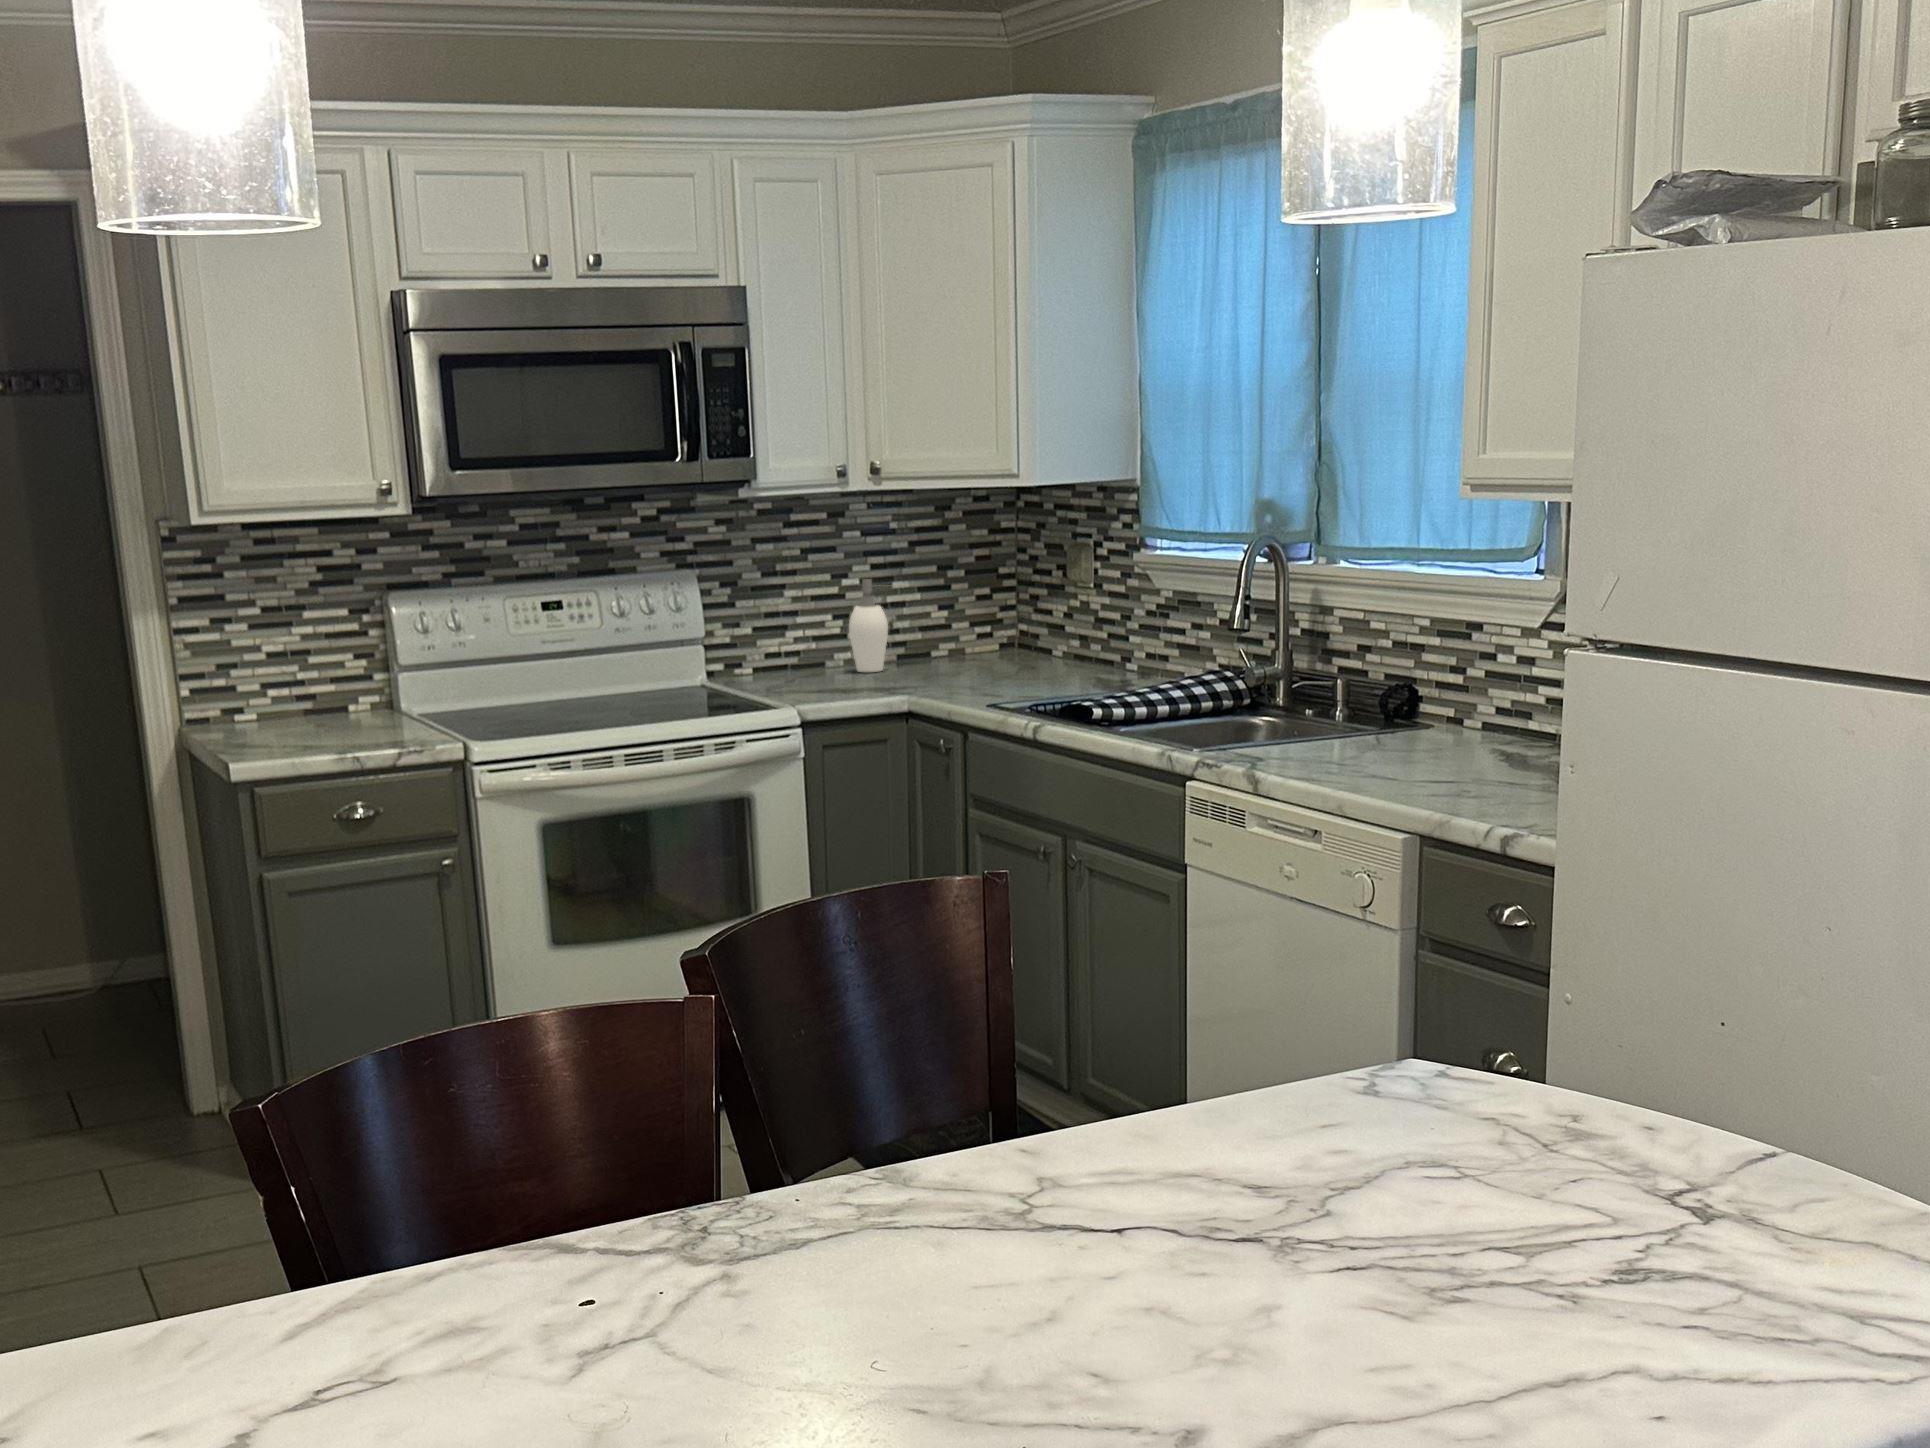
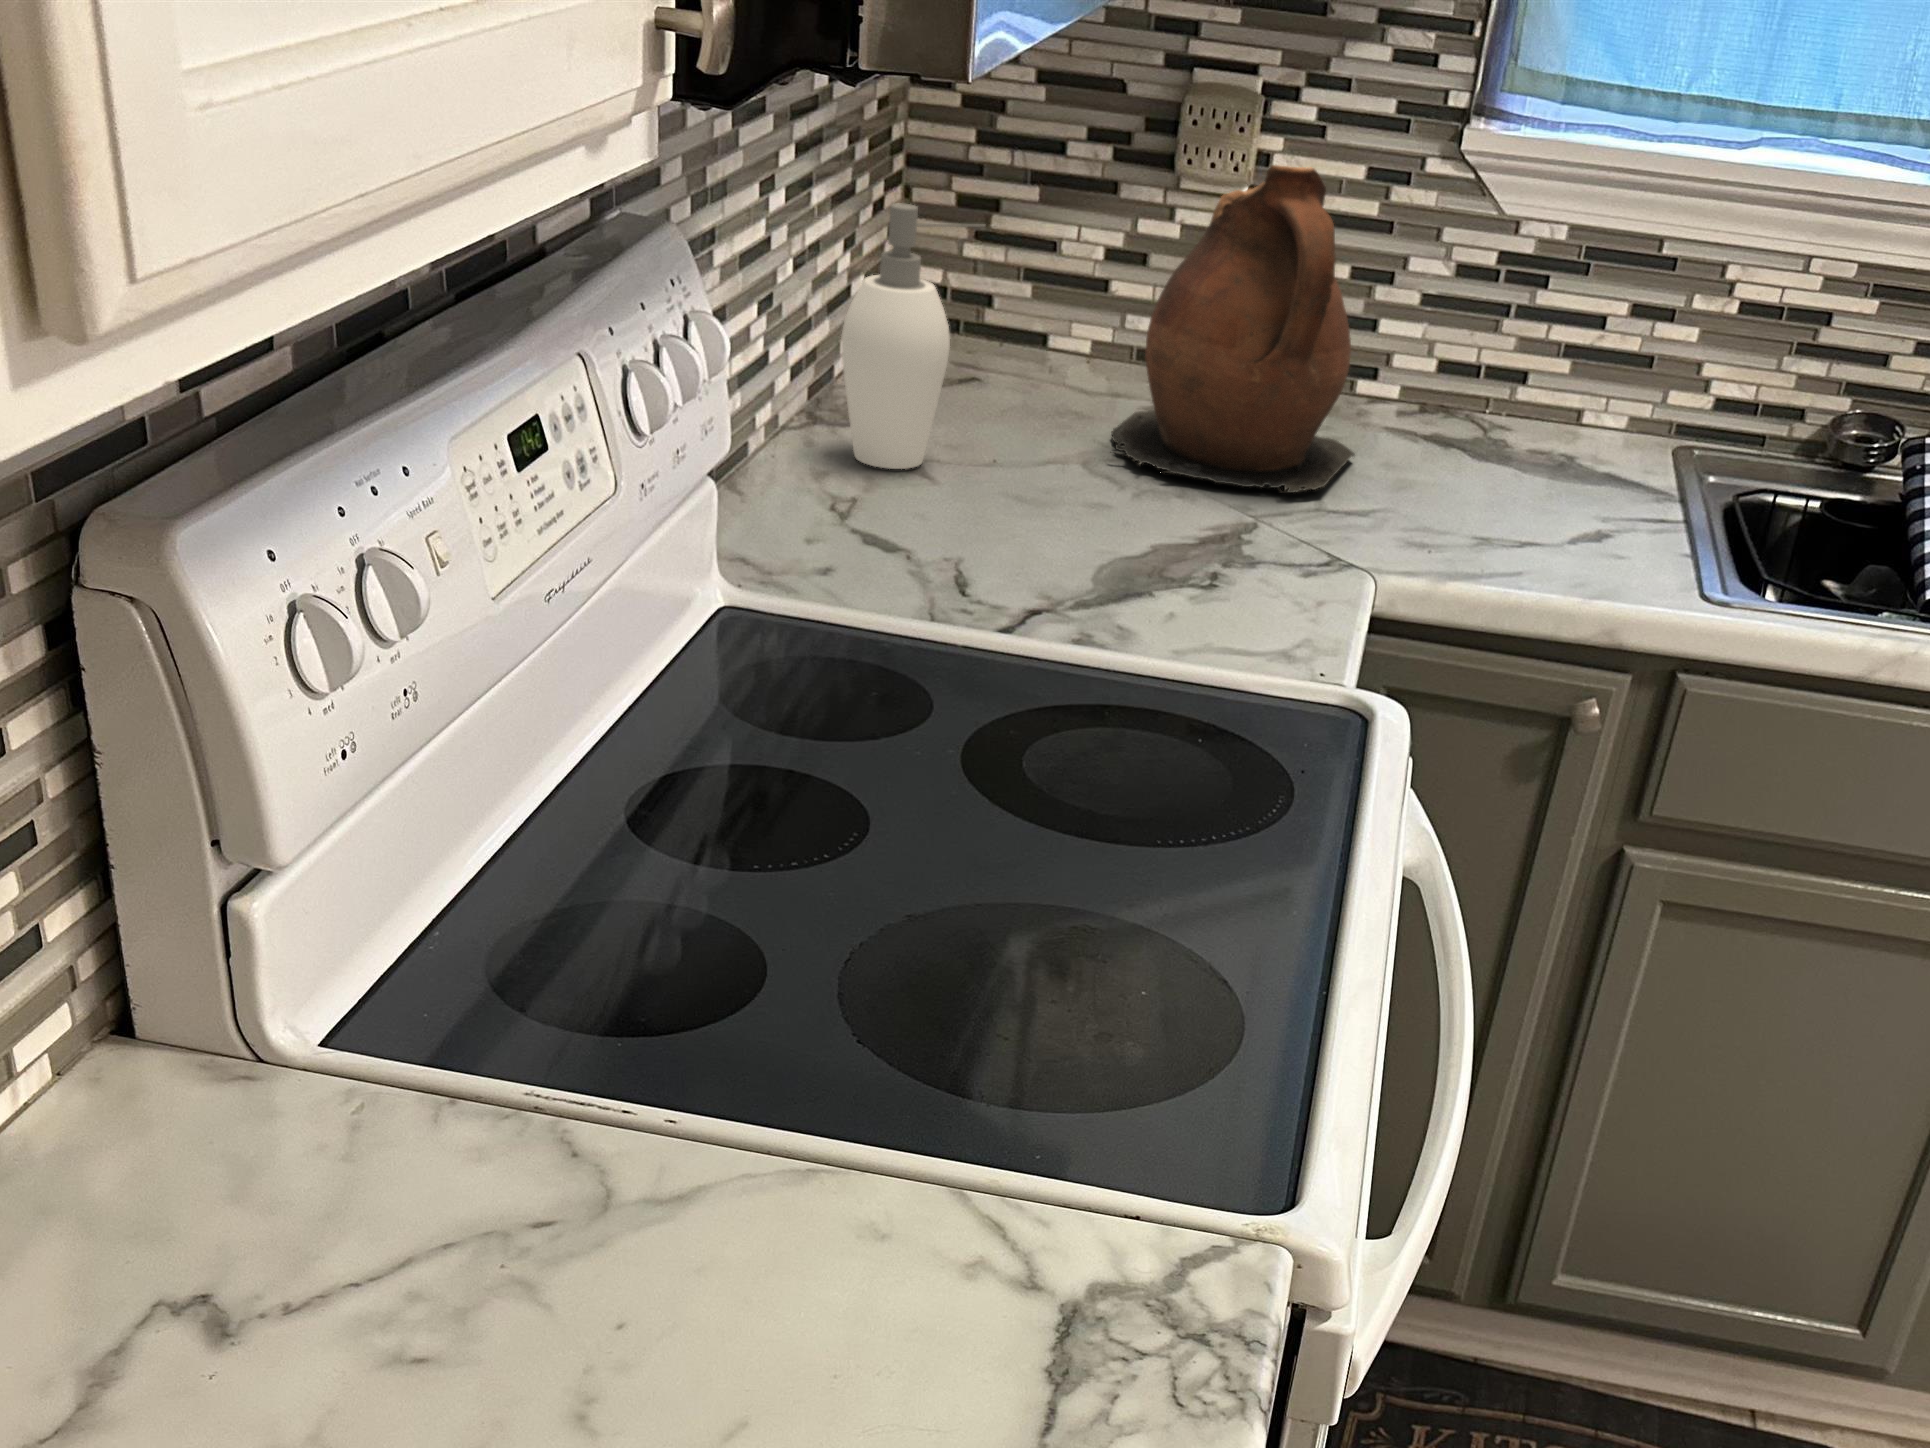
ceramic pitcher: none [934,558,1042,680] -> present [1110,165,1354,493]

